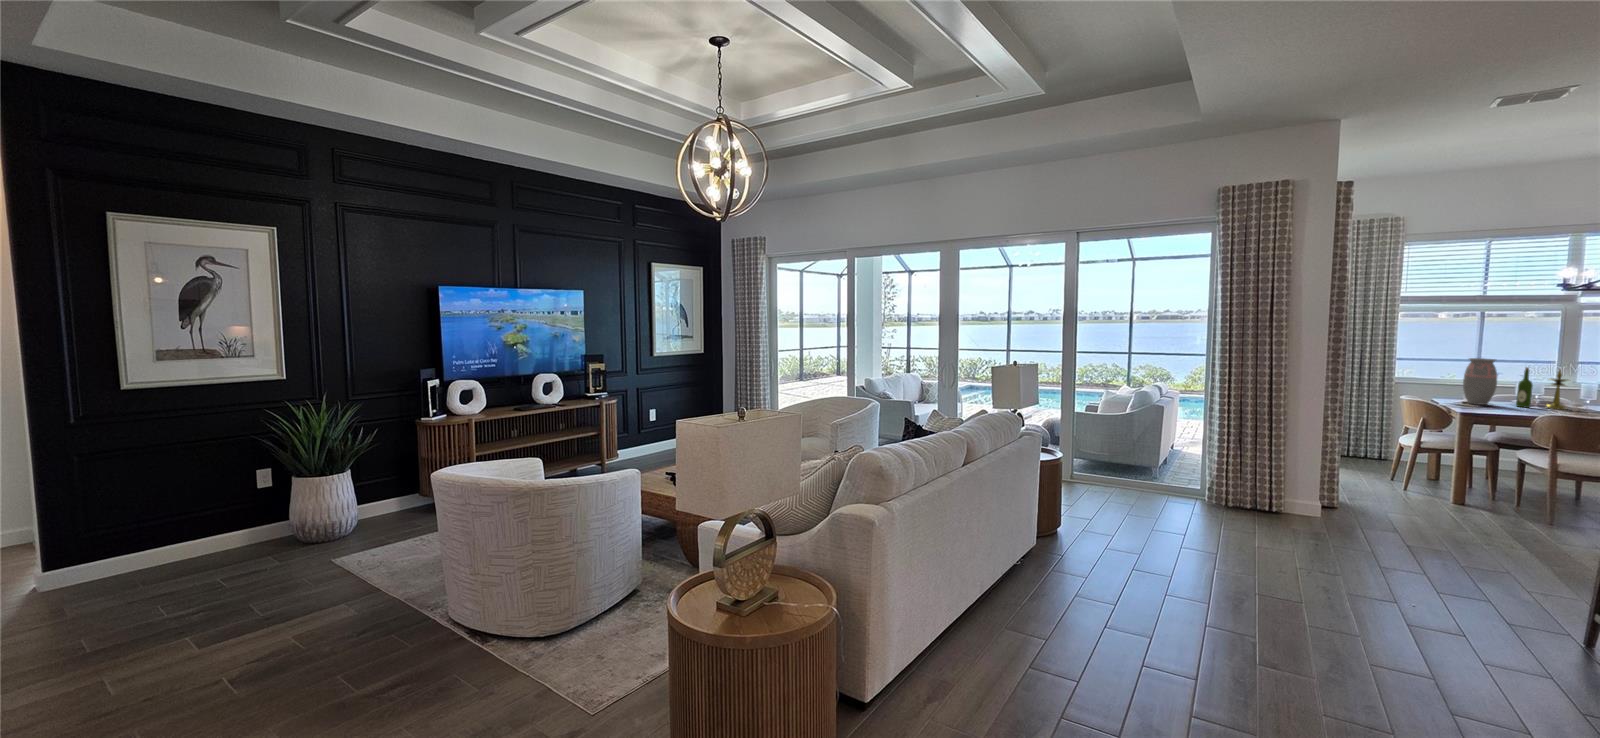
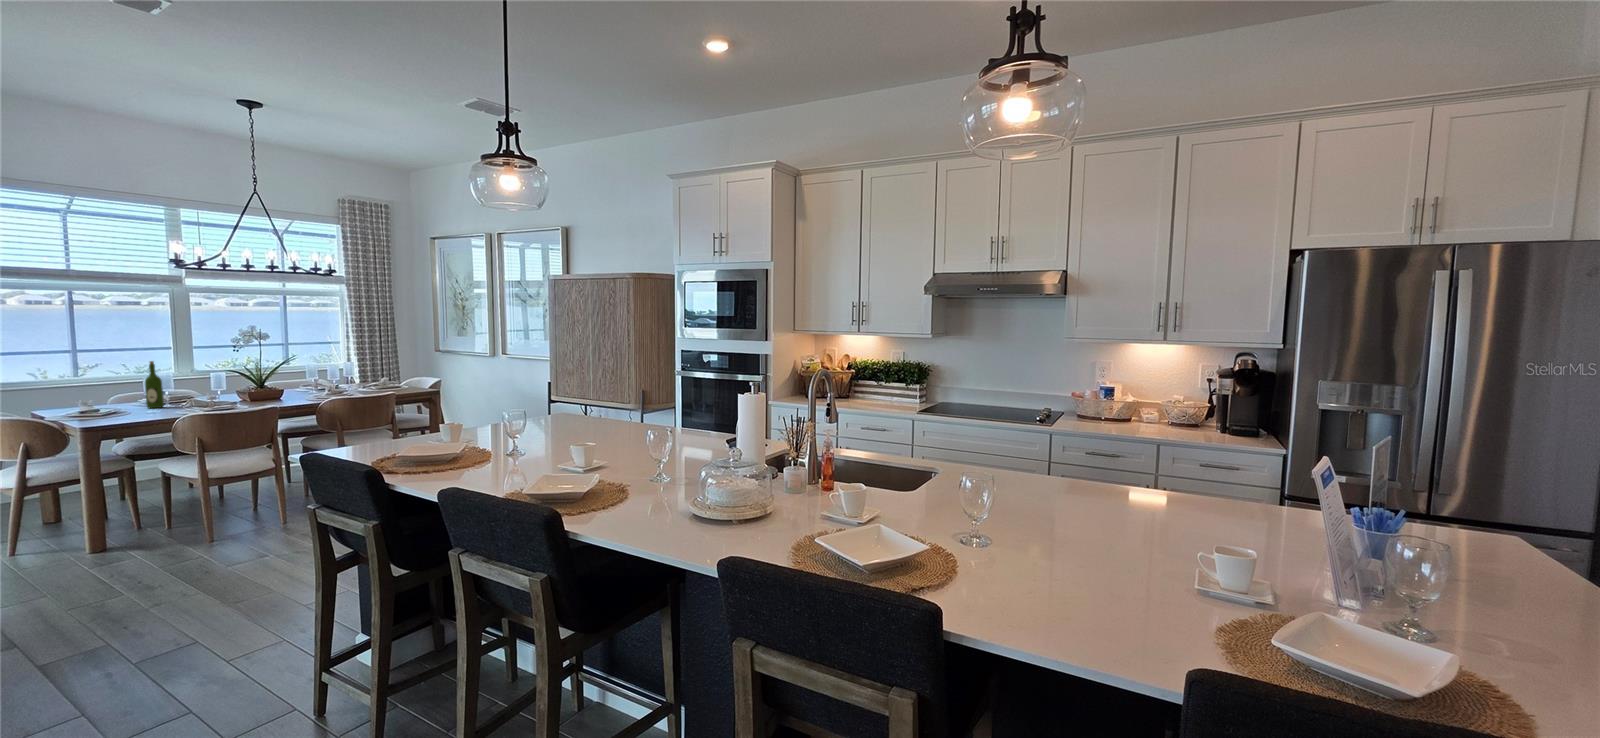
decorative vase: present [1463,358,1497,405] -> none [71,355,118,415]
candlestick: present [1546,370,1567,410] -> none [176,359,204,404]

